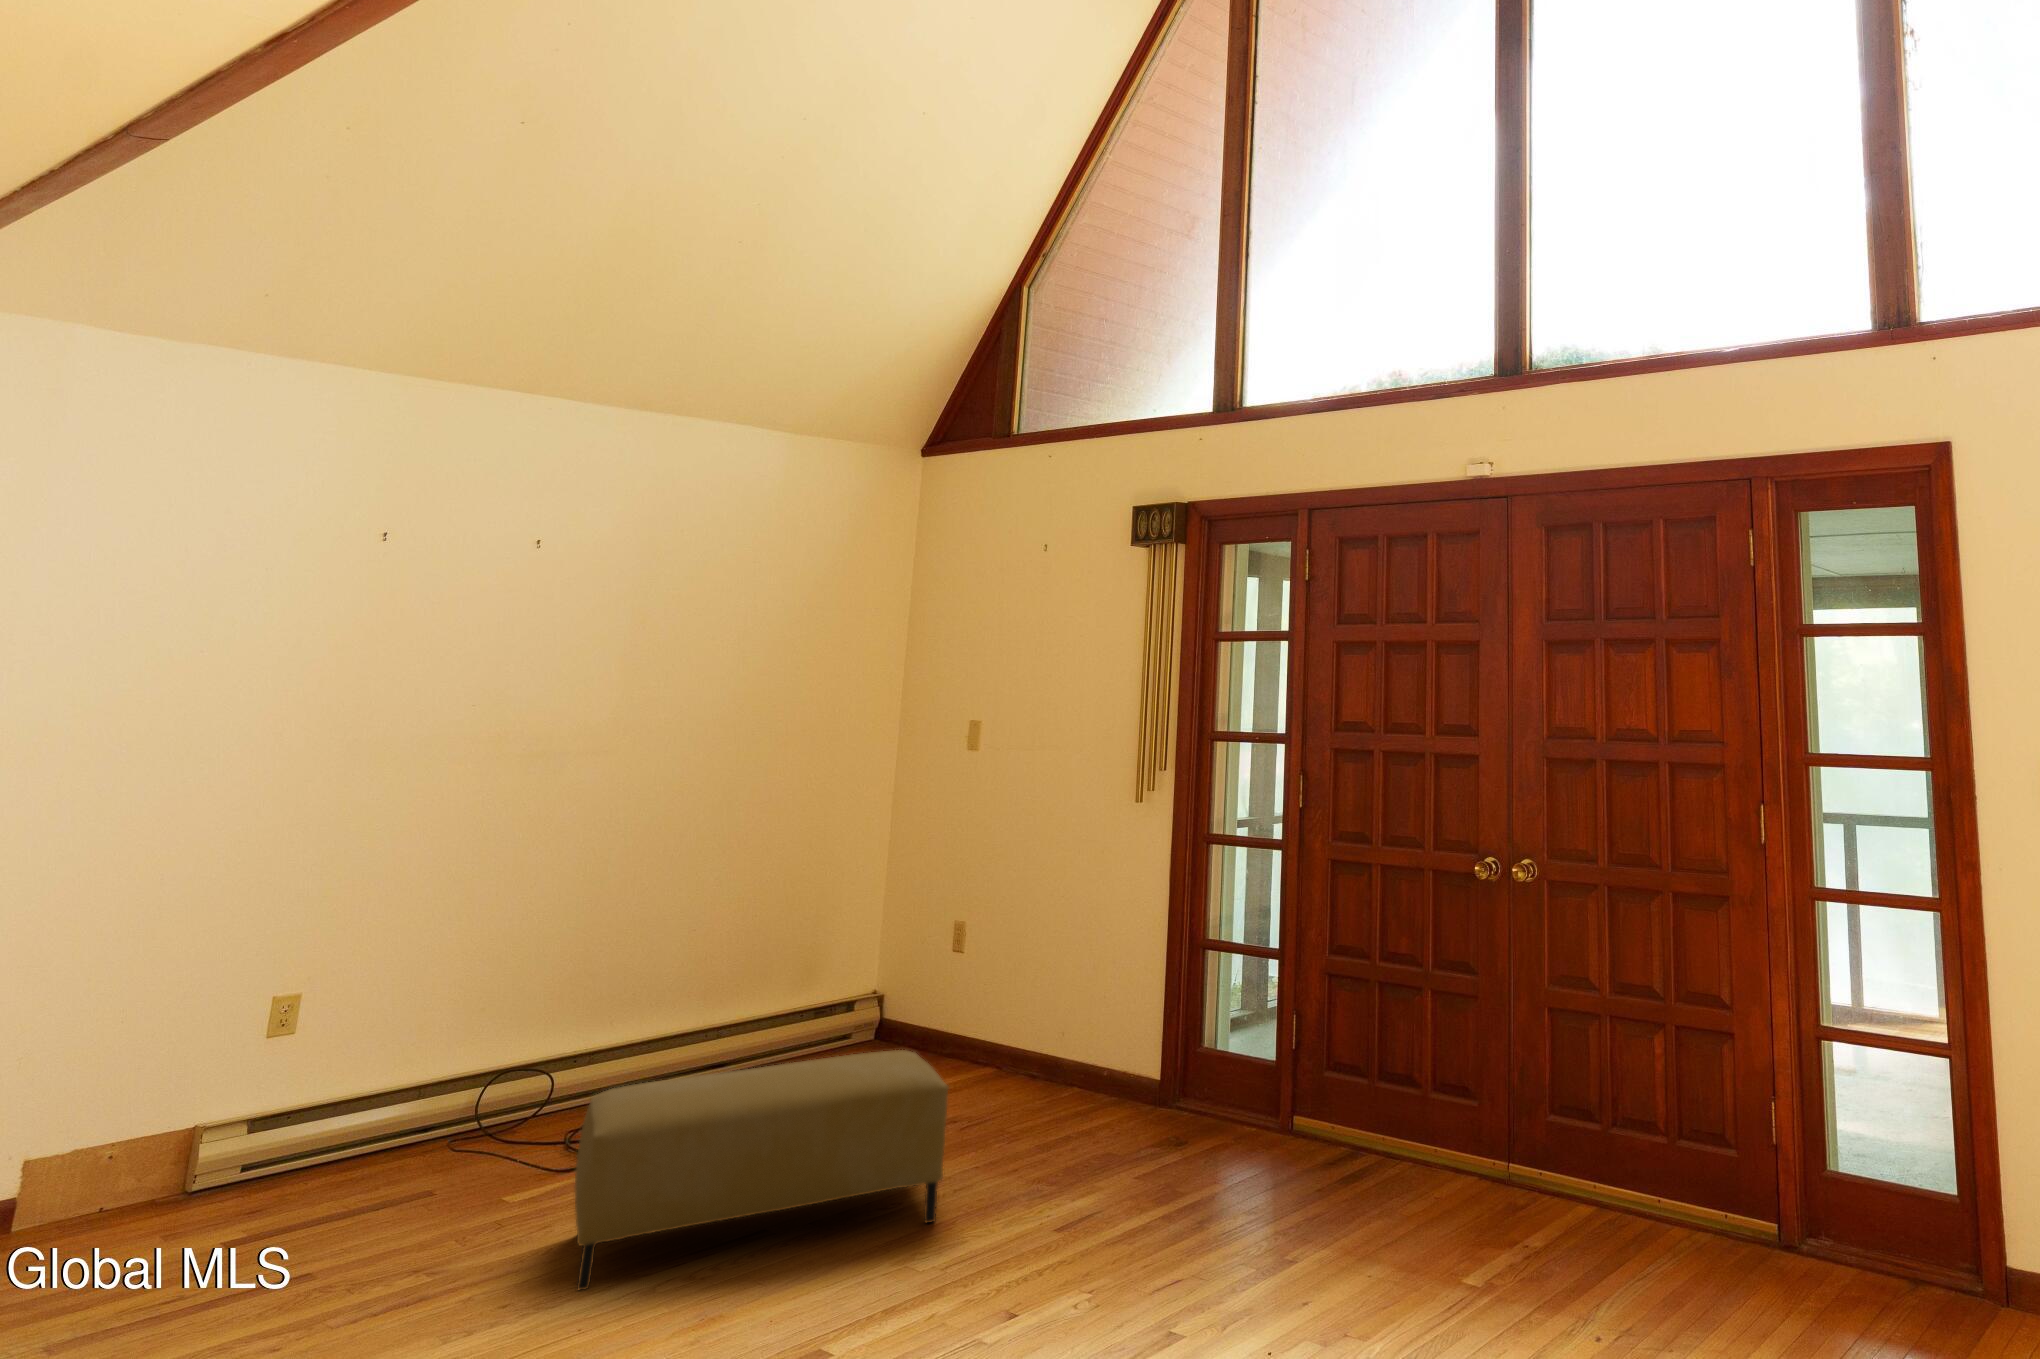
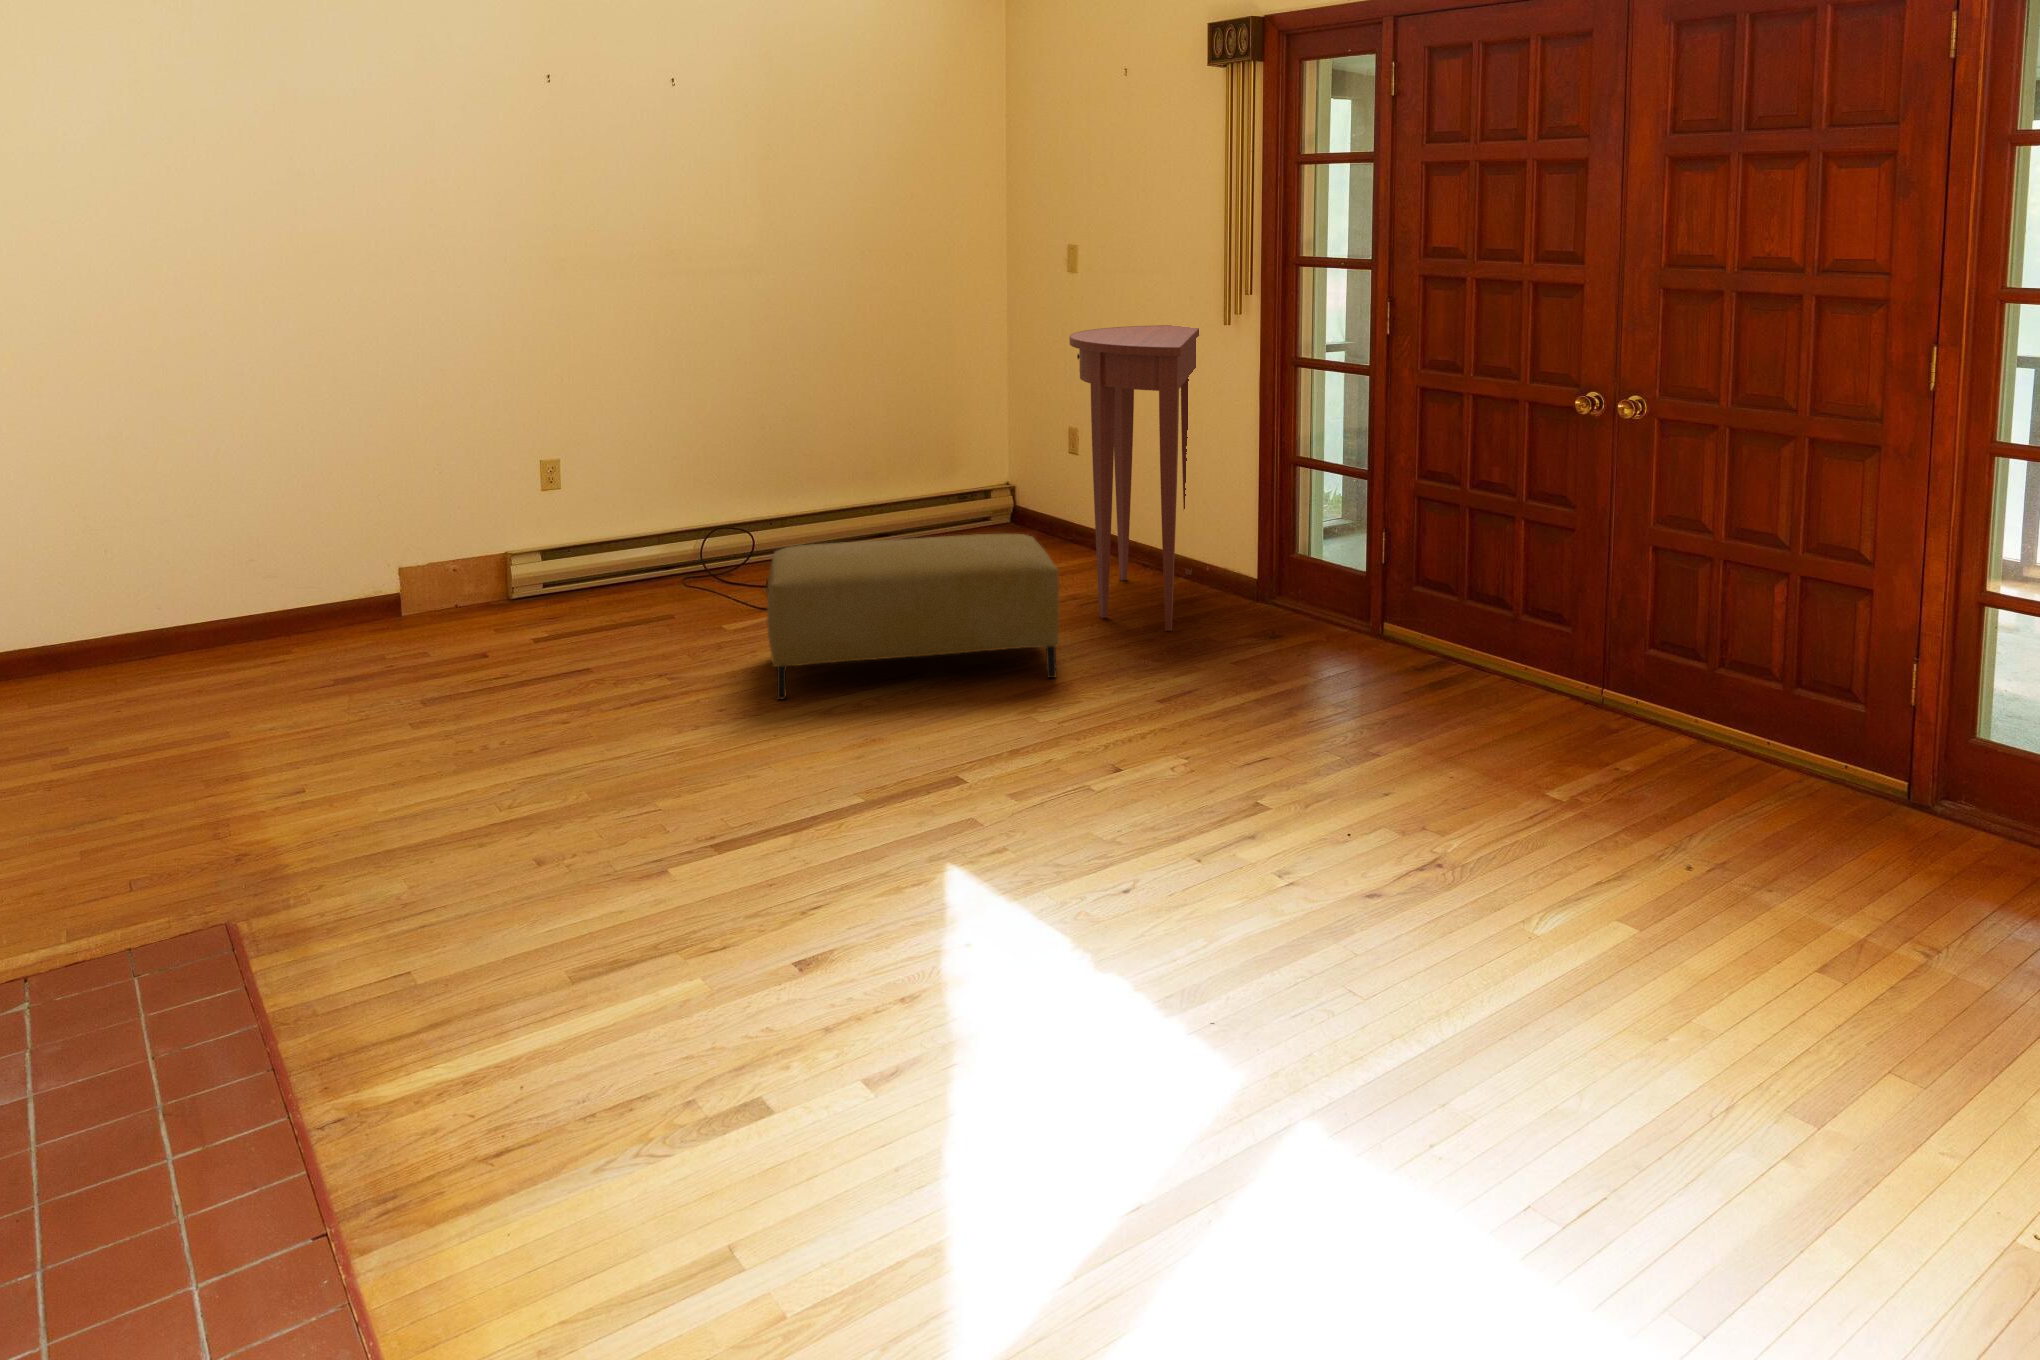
console table: none [972,804,1112,1153] -> present [1069,325,1199,631]

